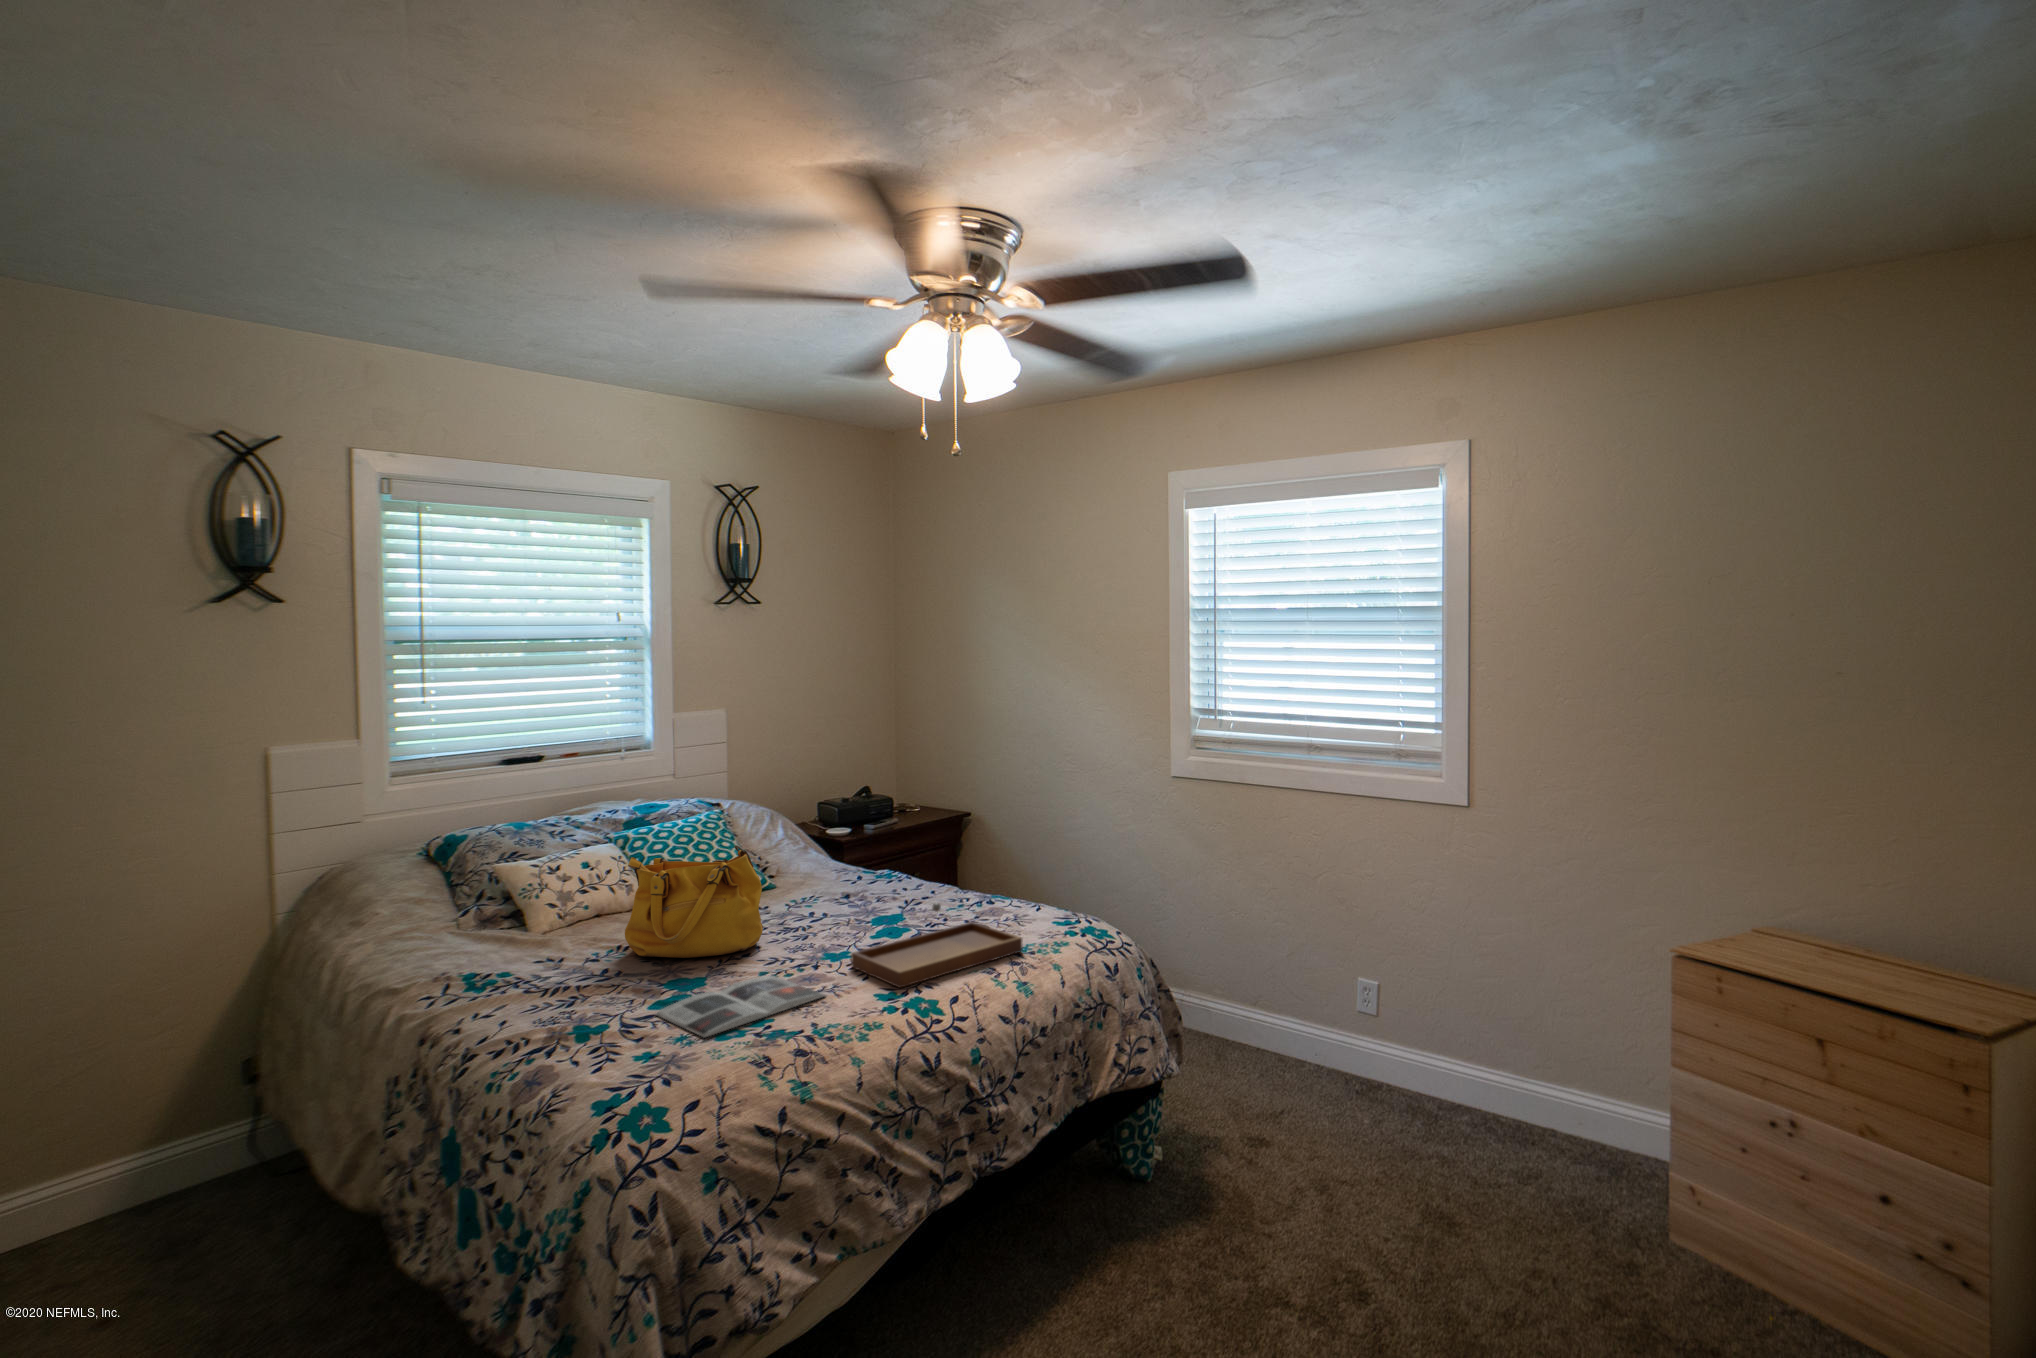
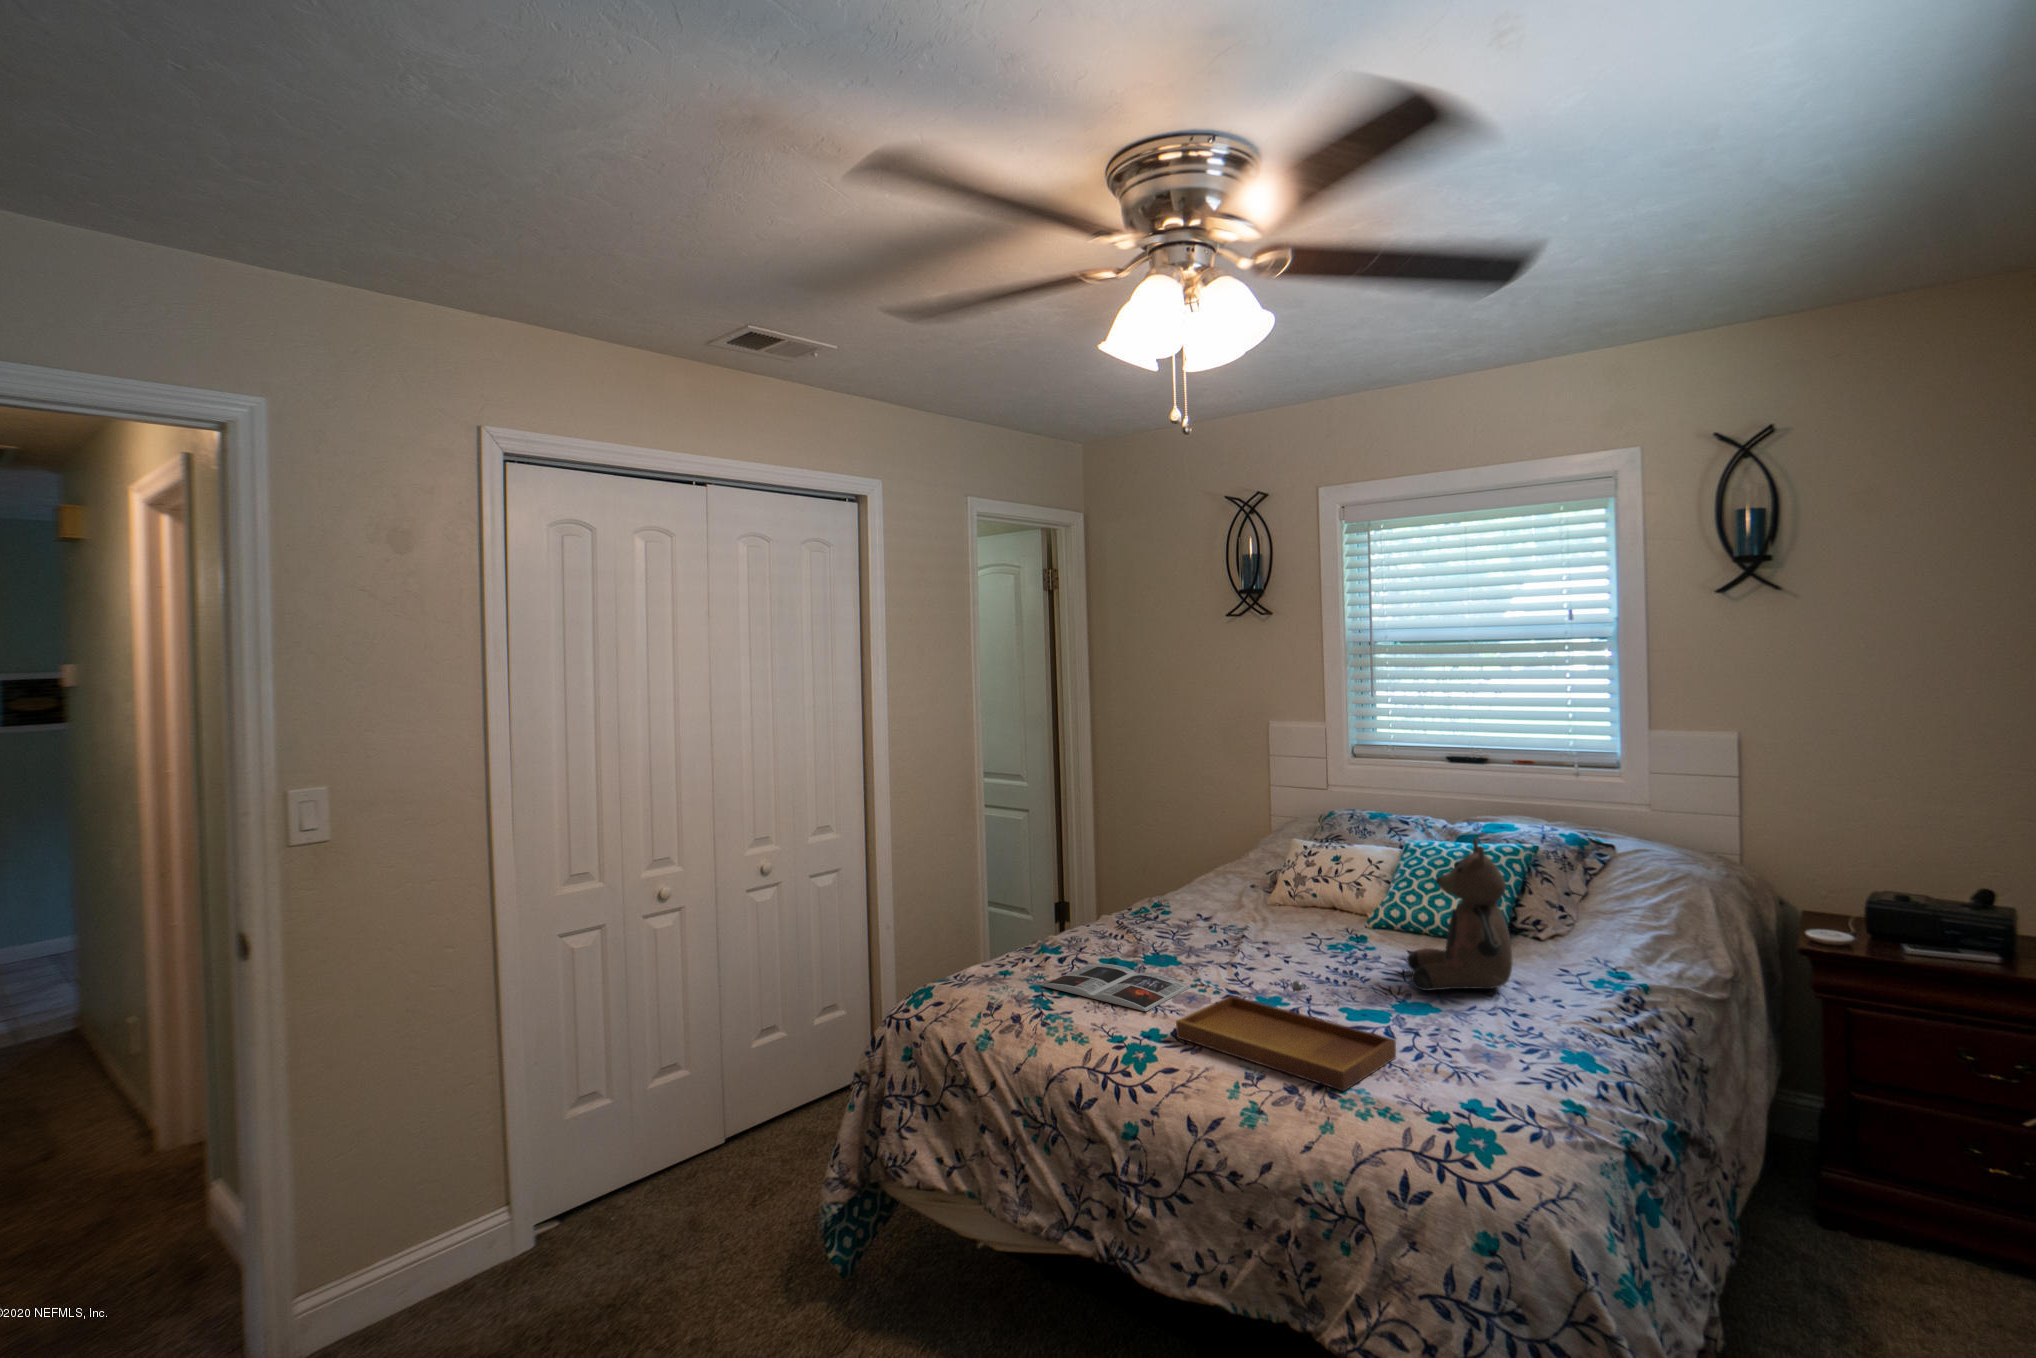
teddy bear: none [809,790,901,913] -> present [1407,838,1512,991]
handbag: present [625,845,763,958] -> none [1187,848,1310,966]

